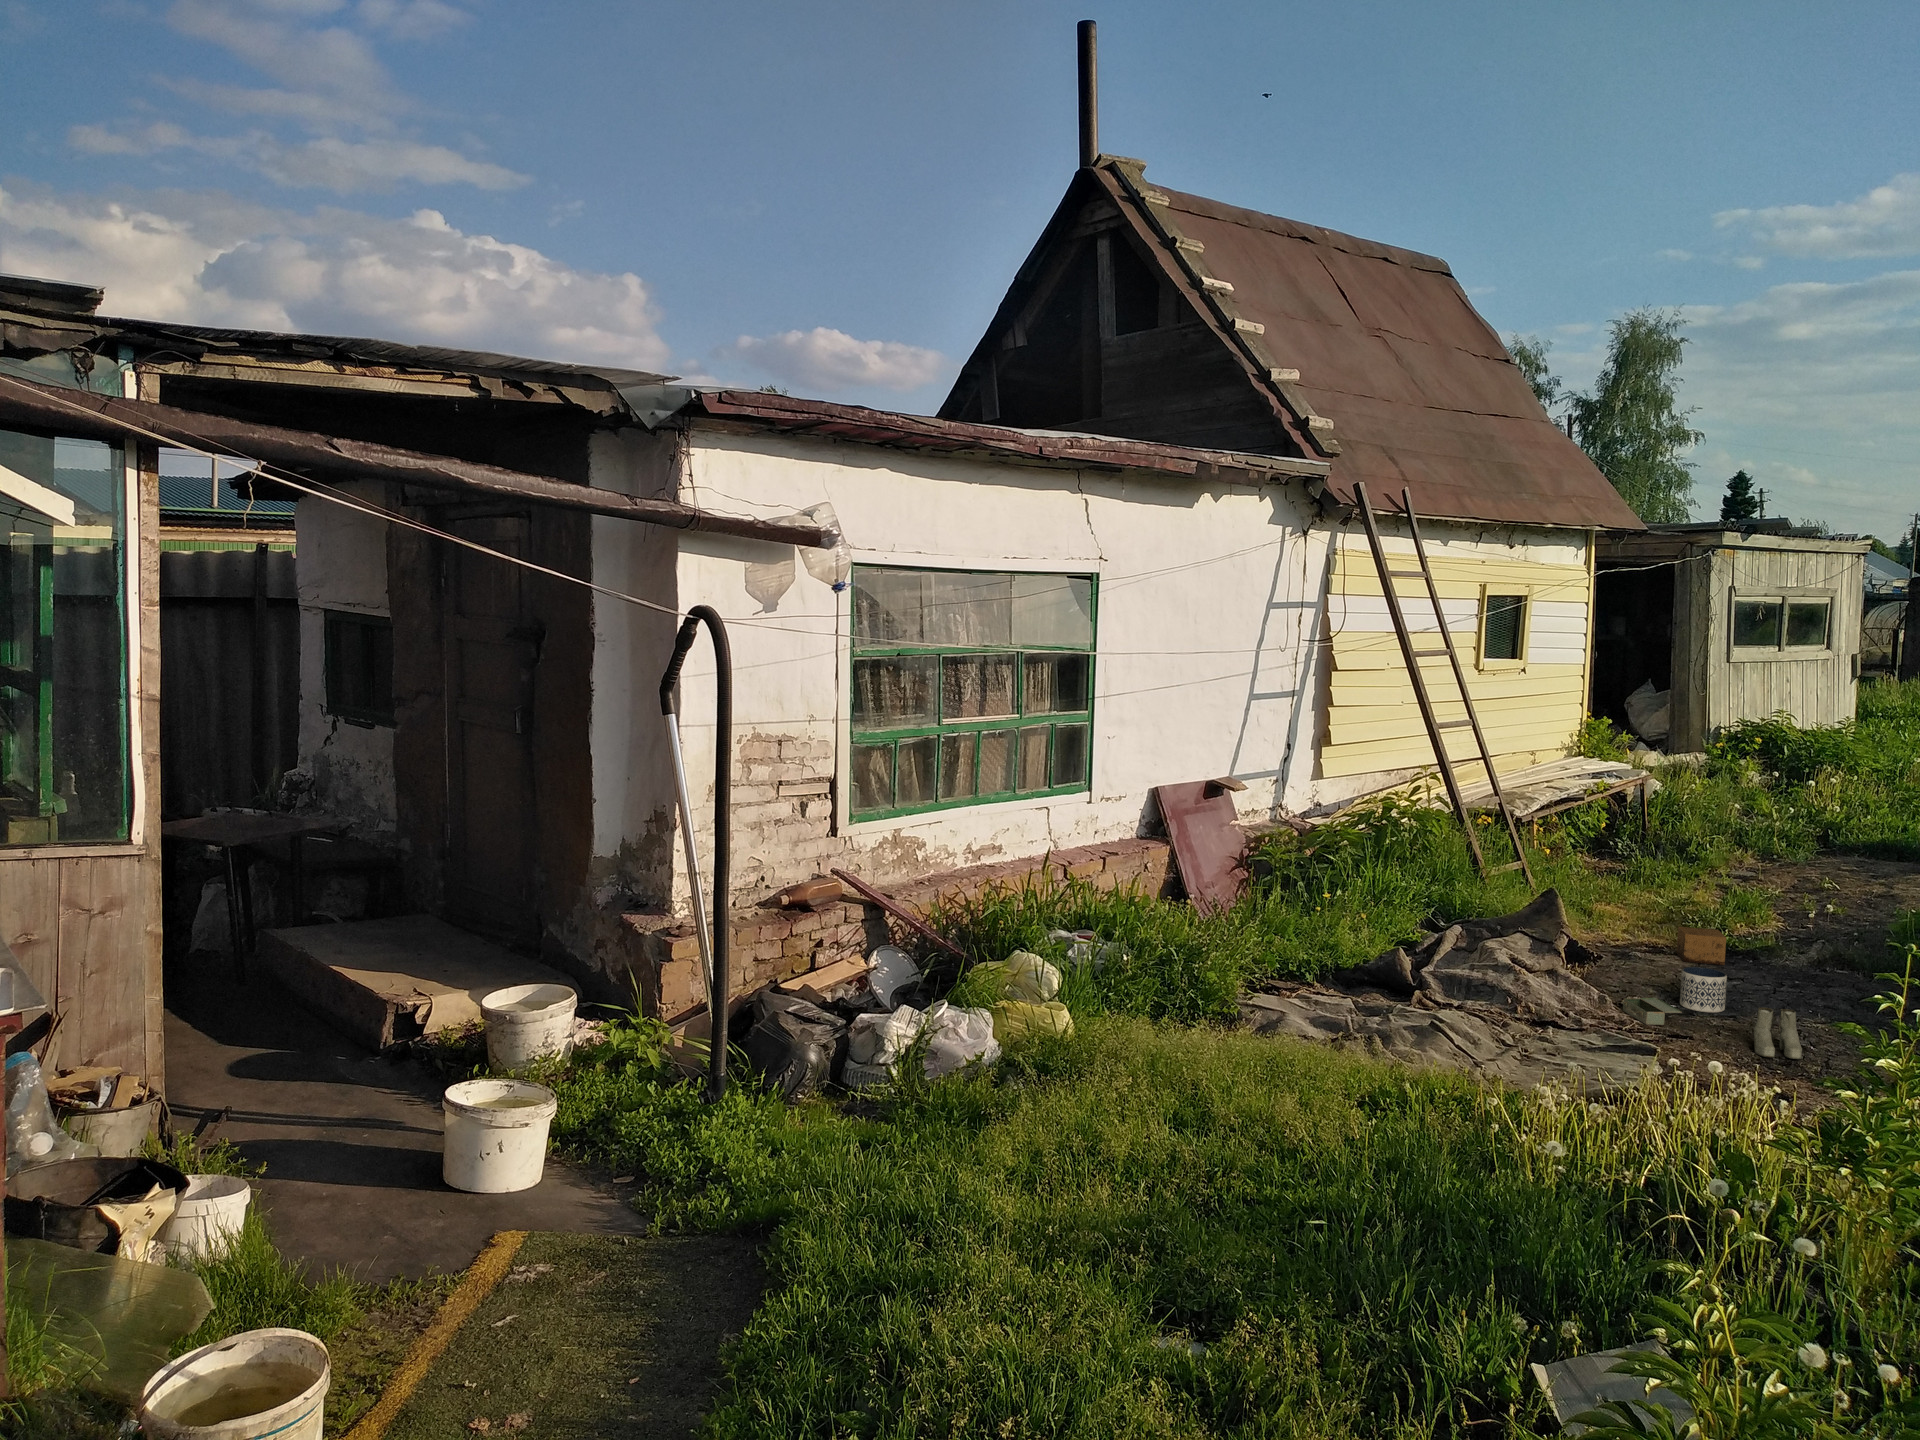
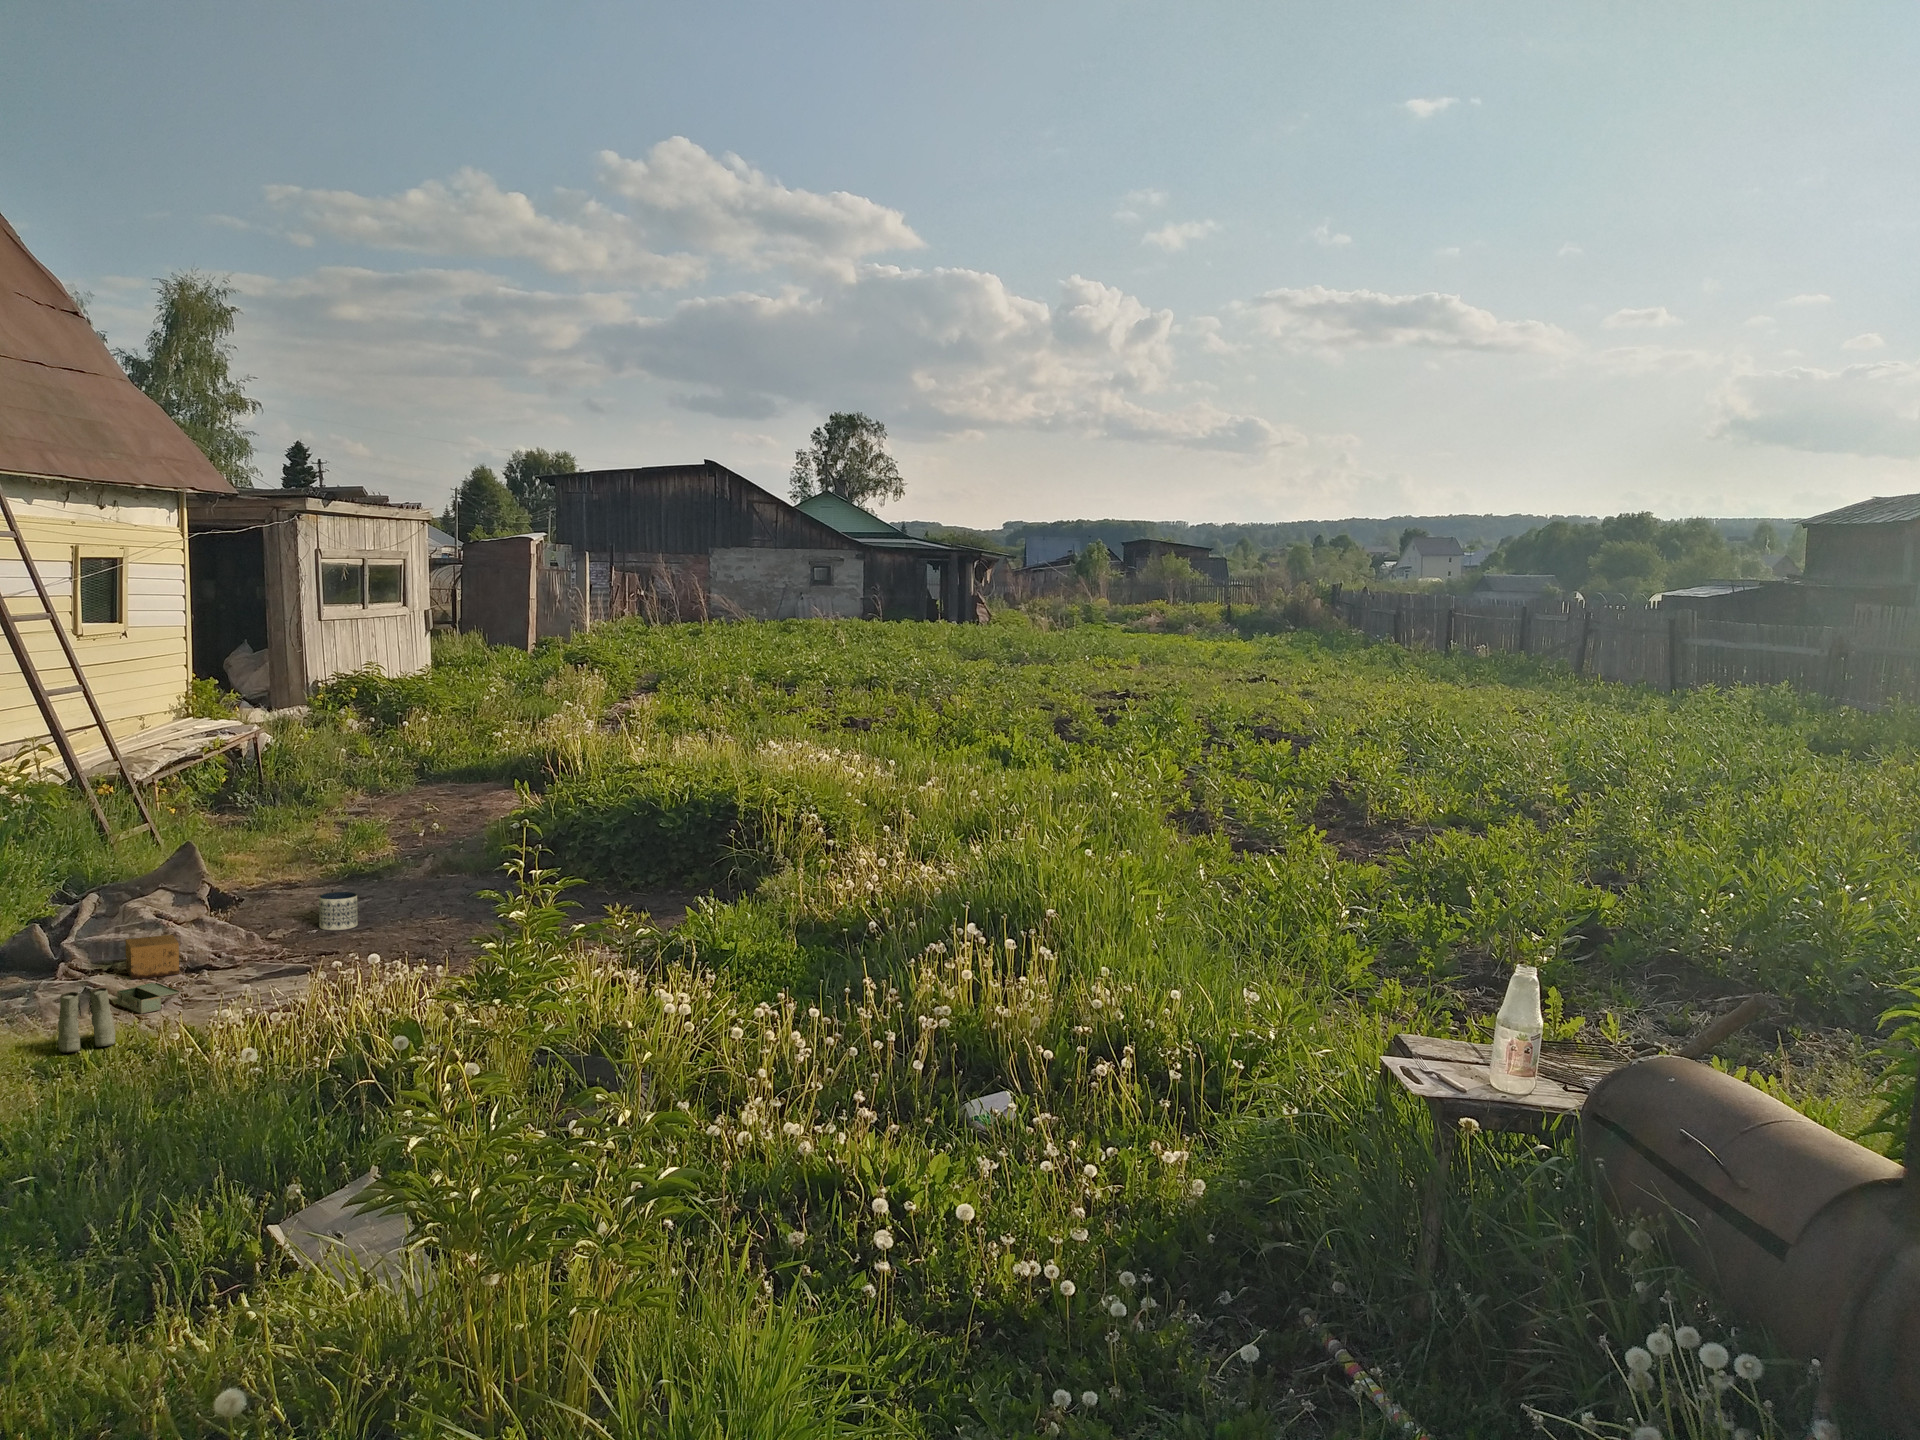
cardboard box: present [1677,927,1726,965] -> present [125,935,179,980]
toolbox: present [1623,998,1682,1025] -> present [117,983,179,1014]
boots: present [1754,1007,1802,1059] -> present [58,988,115,1053]

